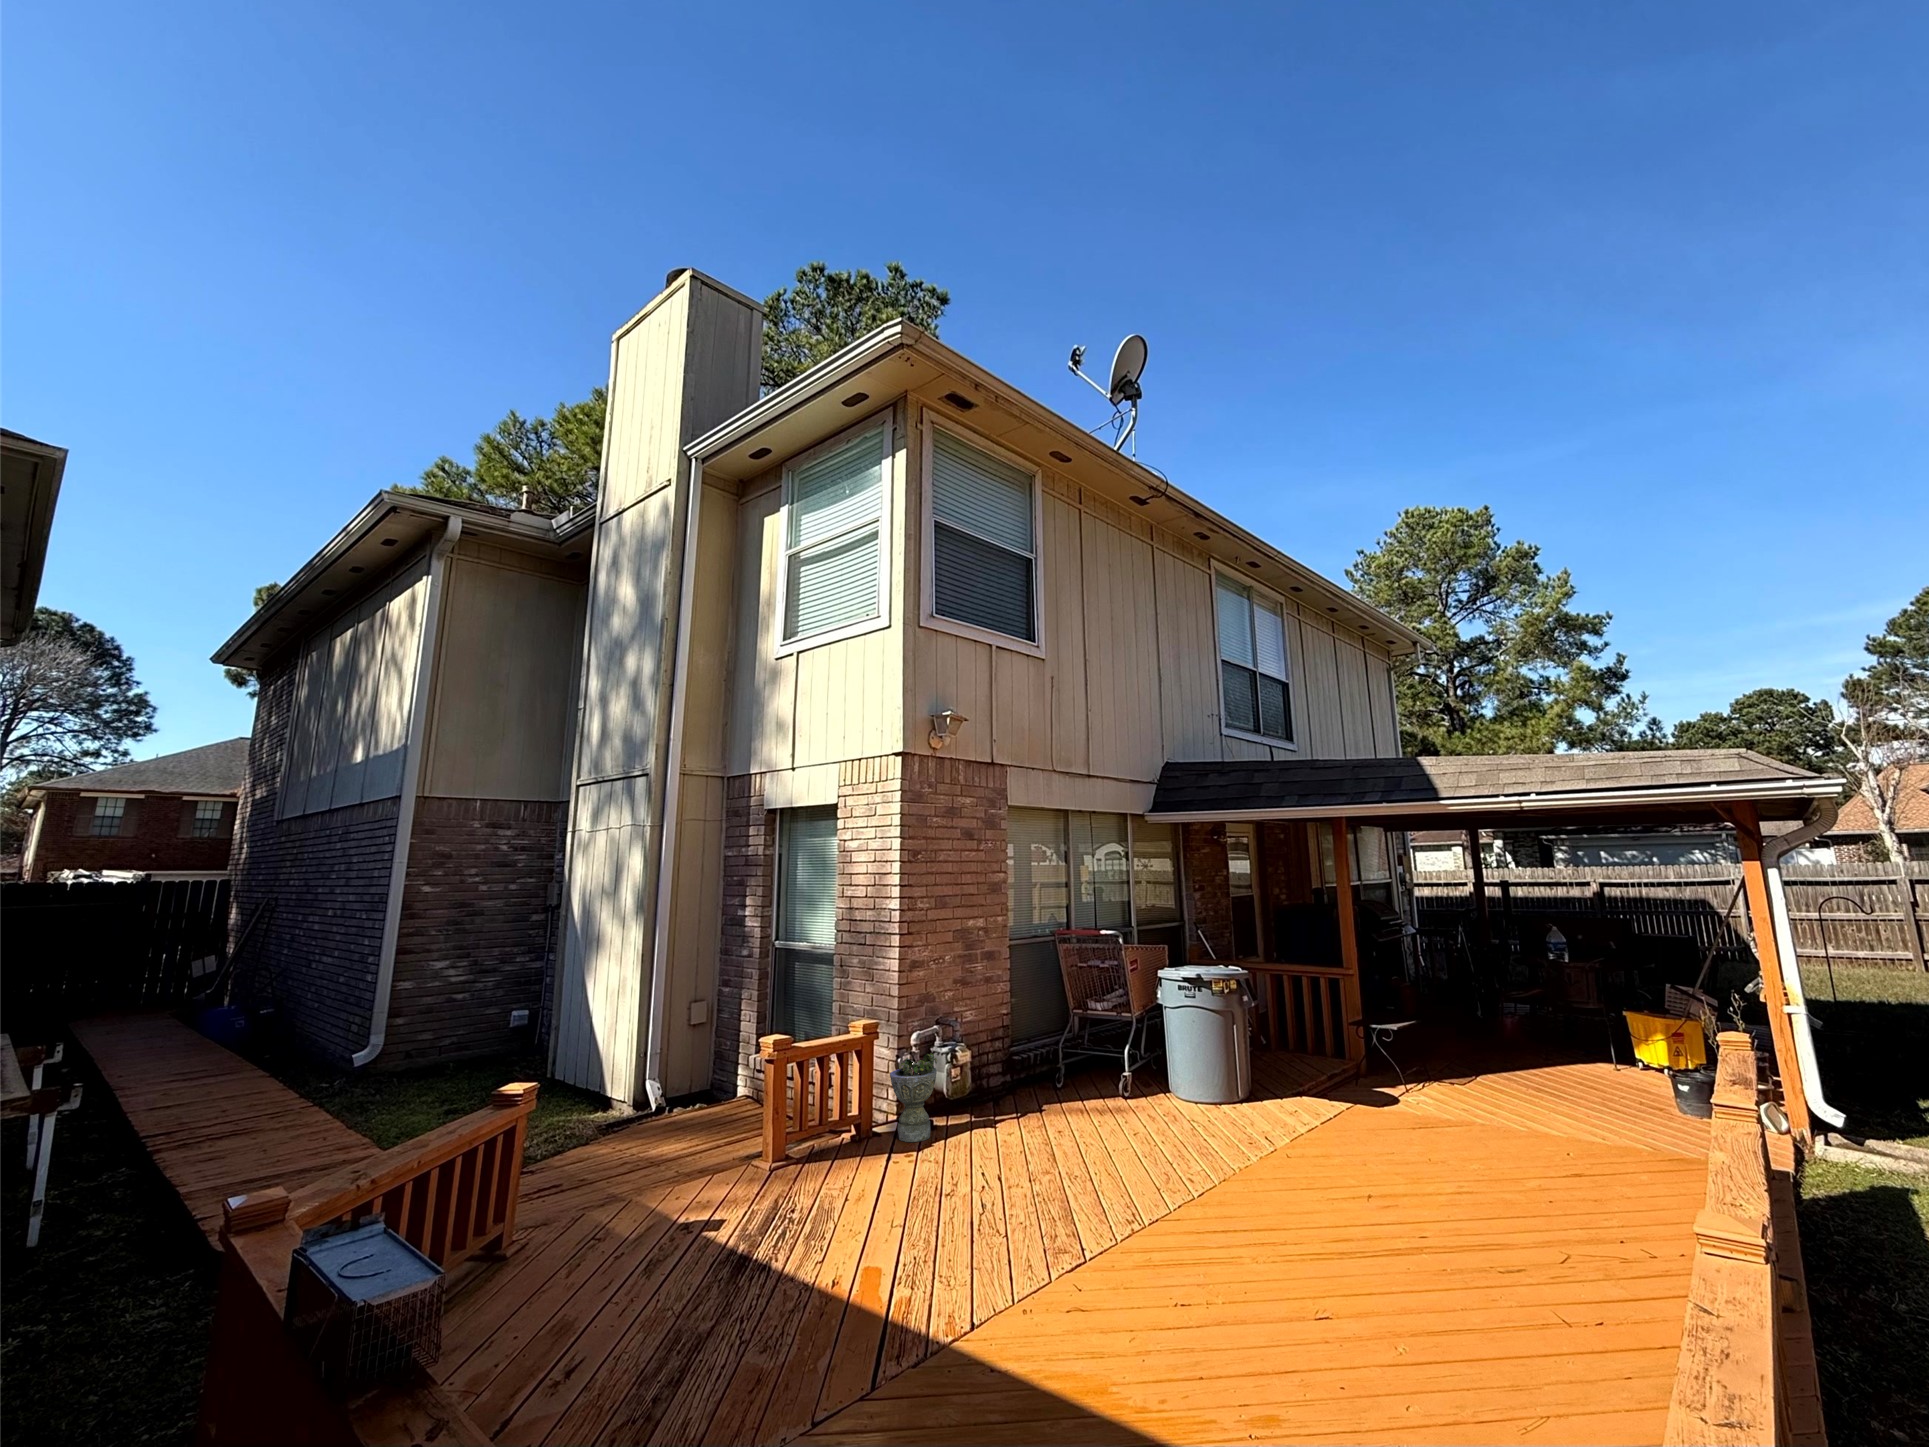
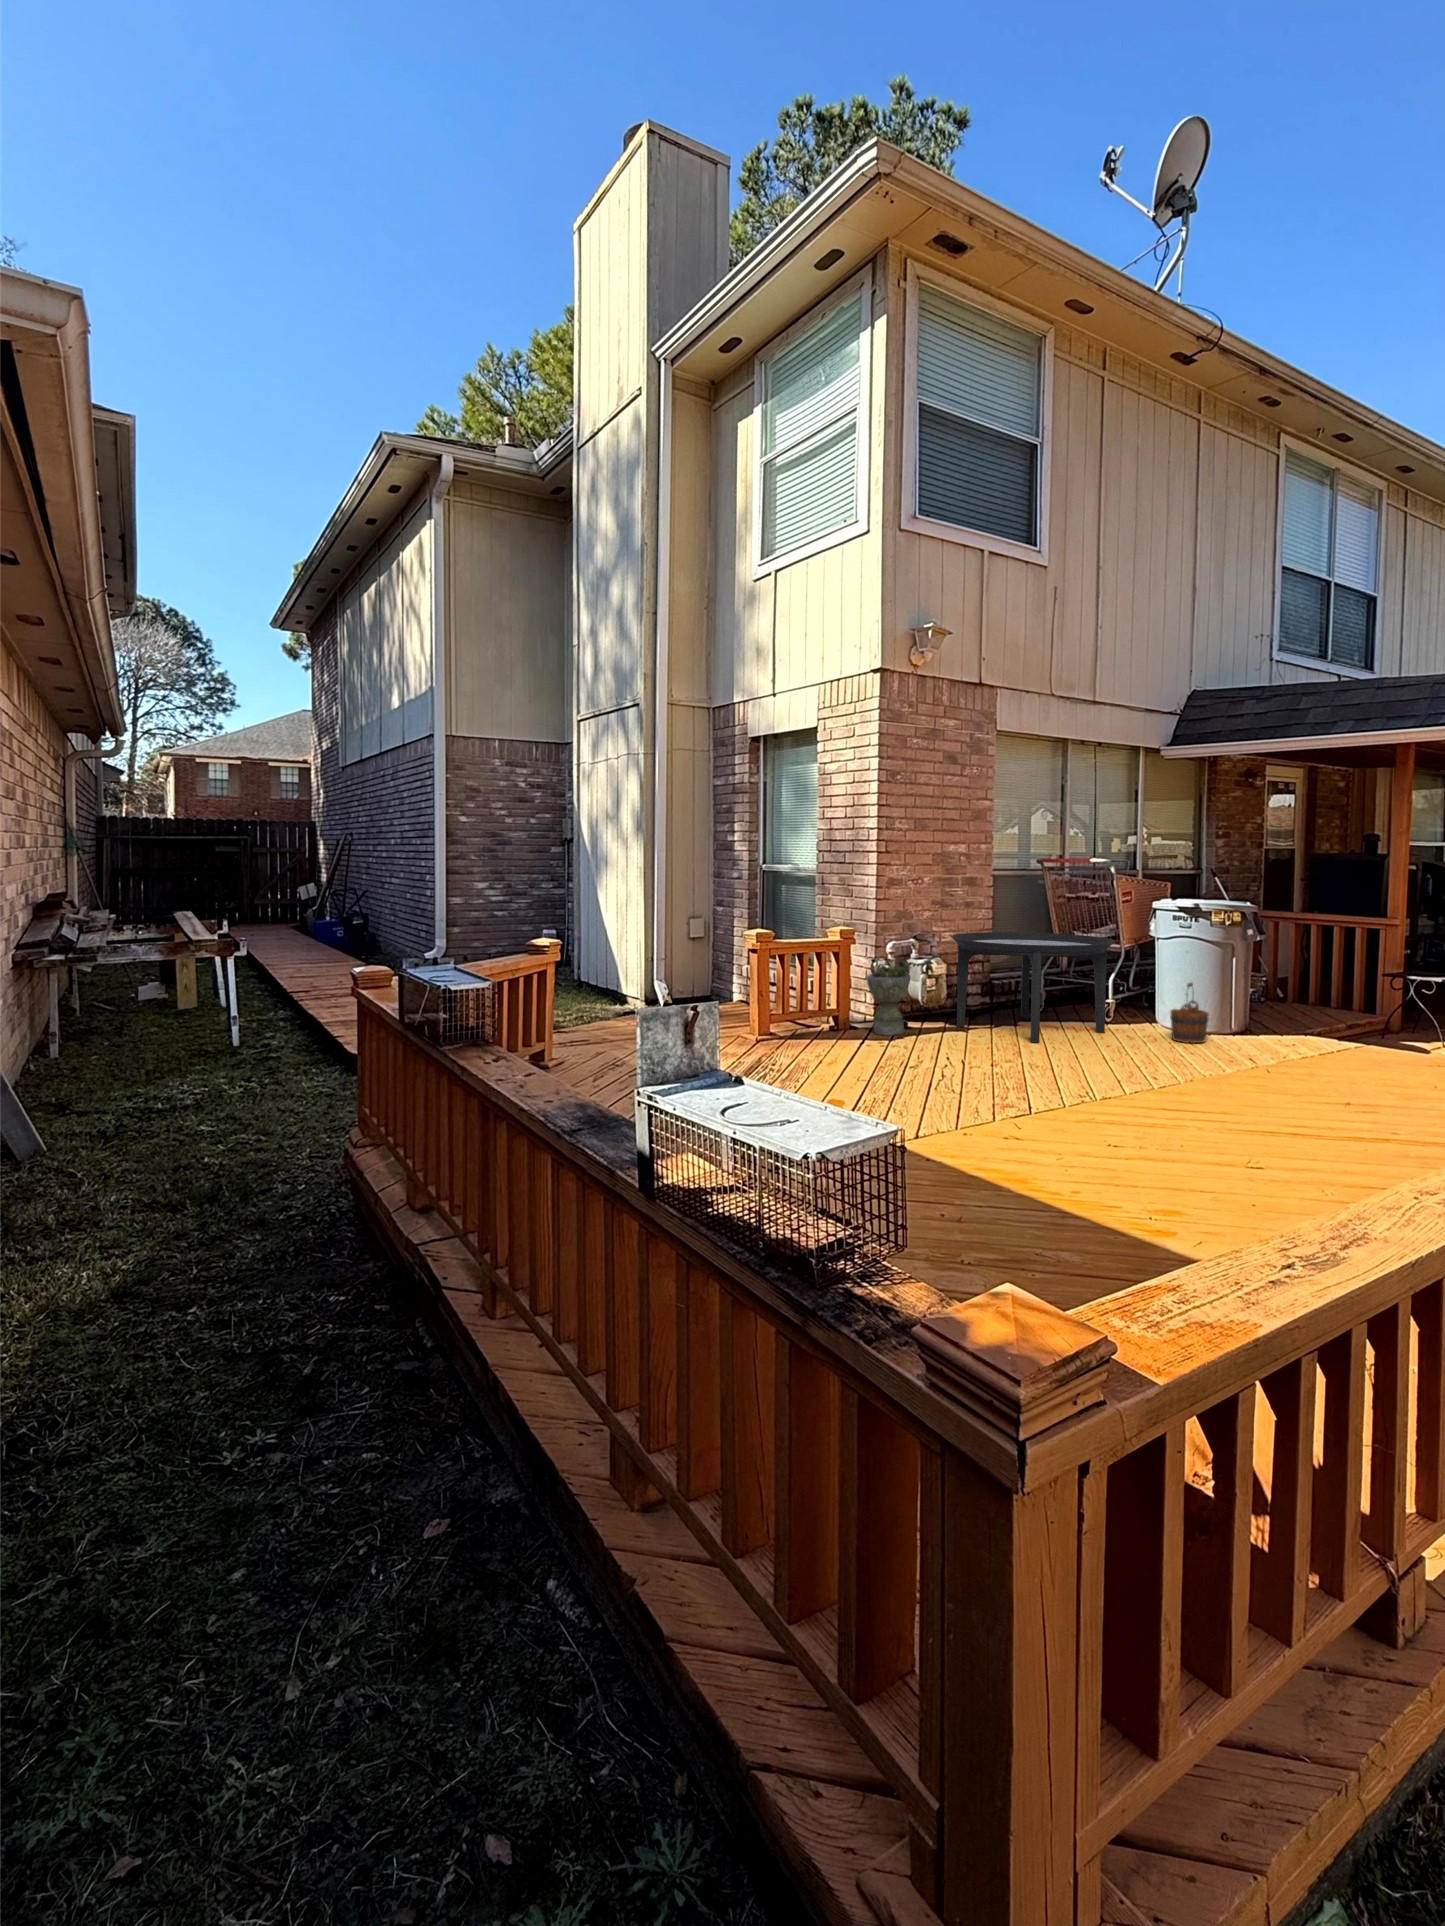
round table: none [975,1005,1131,1136] -> present [951,932,1115,1042]
wooden bucket: none [1186,1054,1221,1119] -> present [1170,983,1209,1043]

